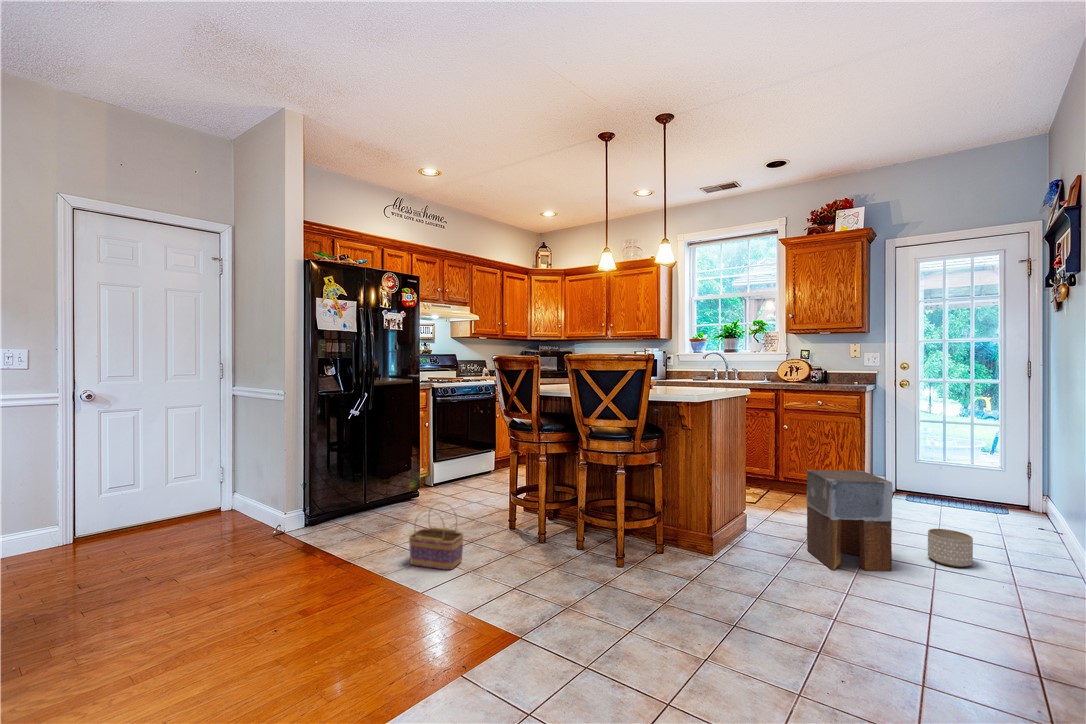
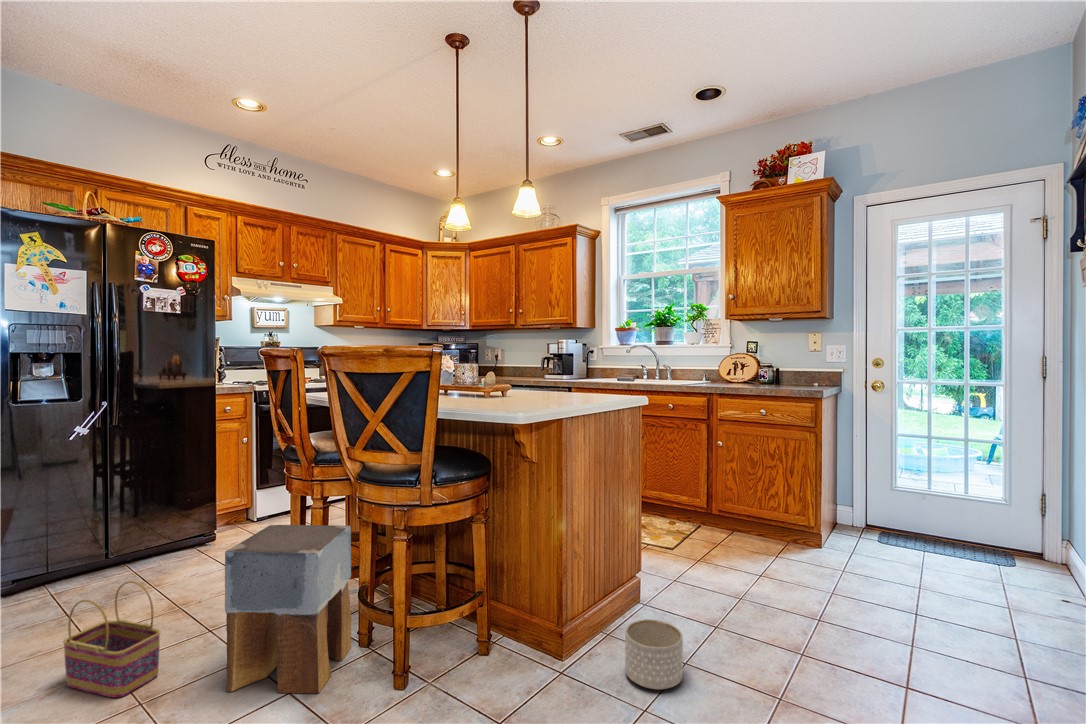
stool: present [807,470,892,571] -> present [225,525,351,693]
planter: present [928,529,973,567] -> present [625,619,683,690]

